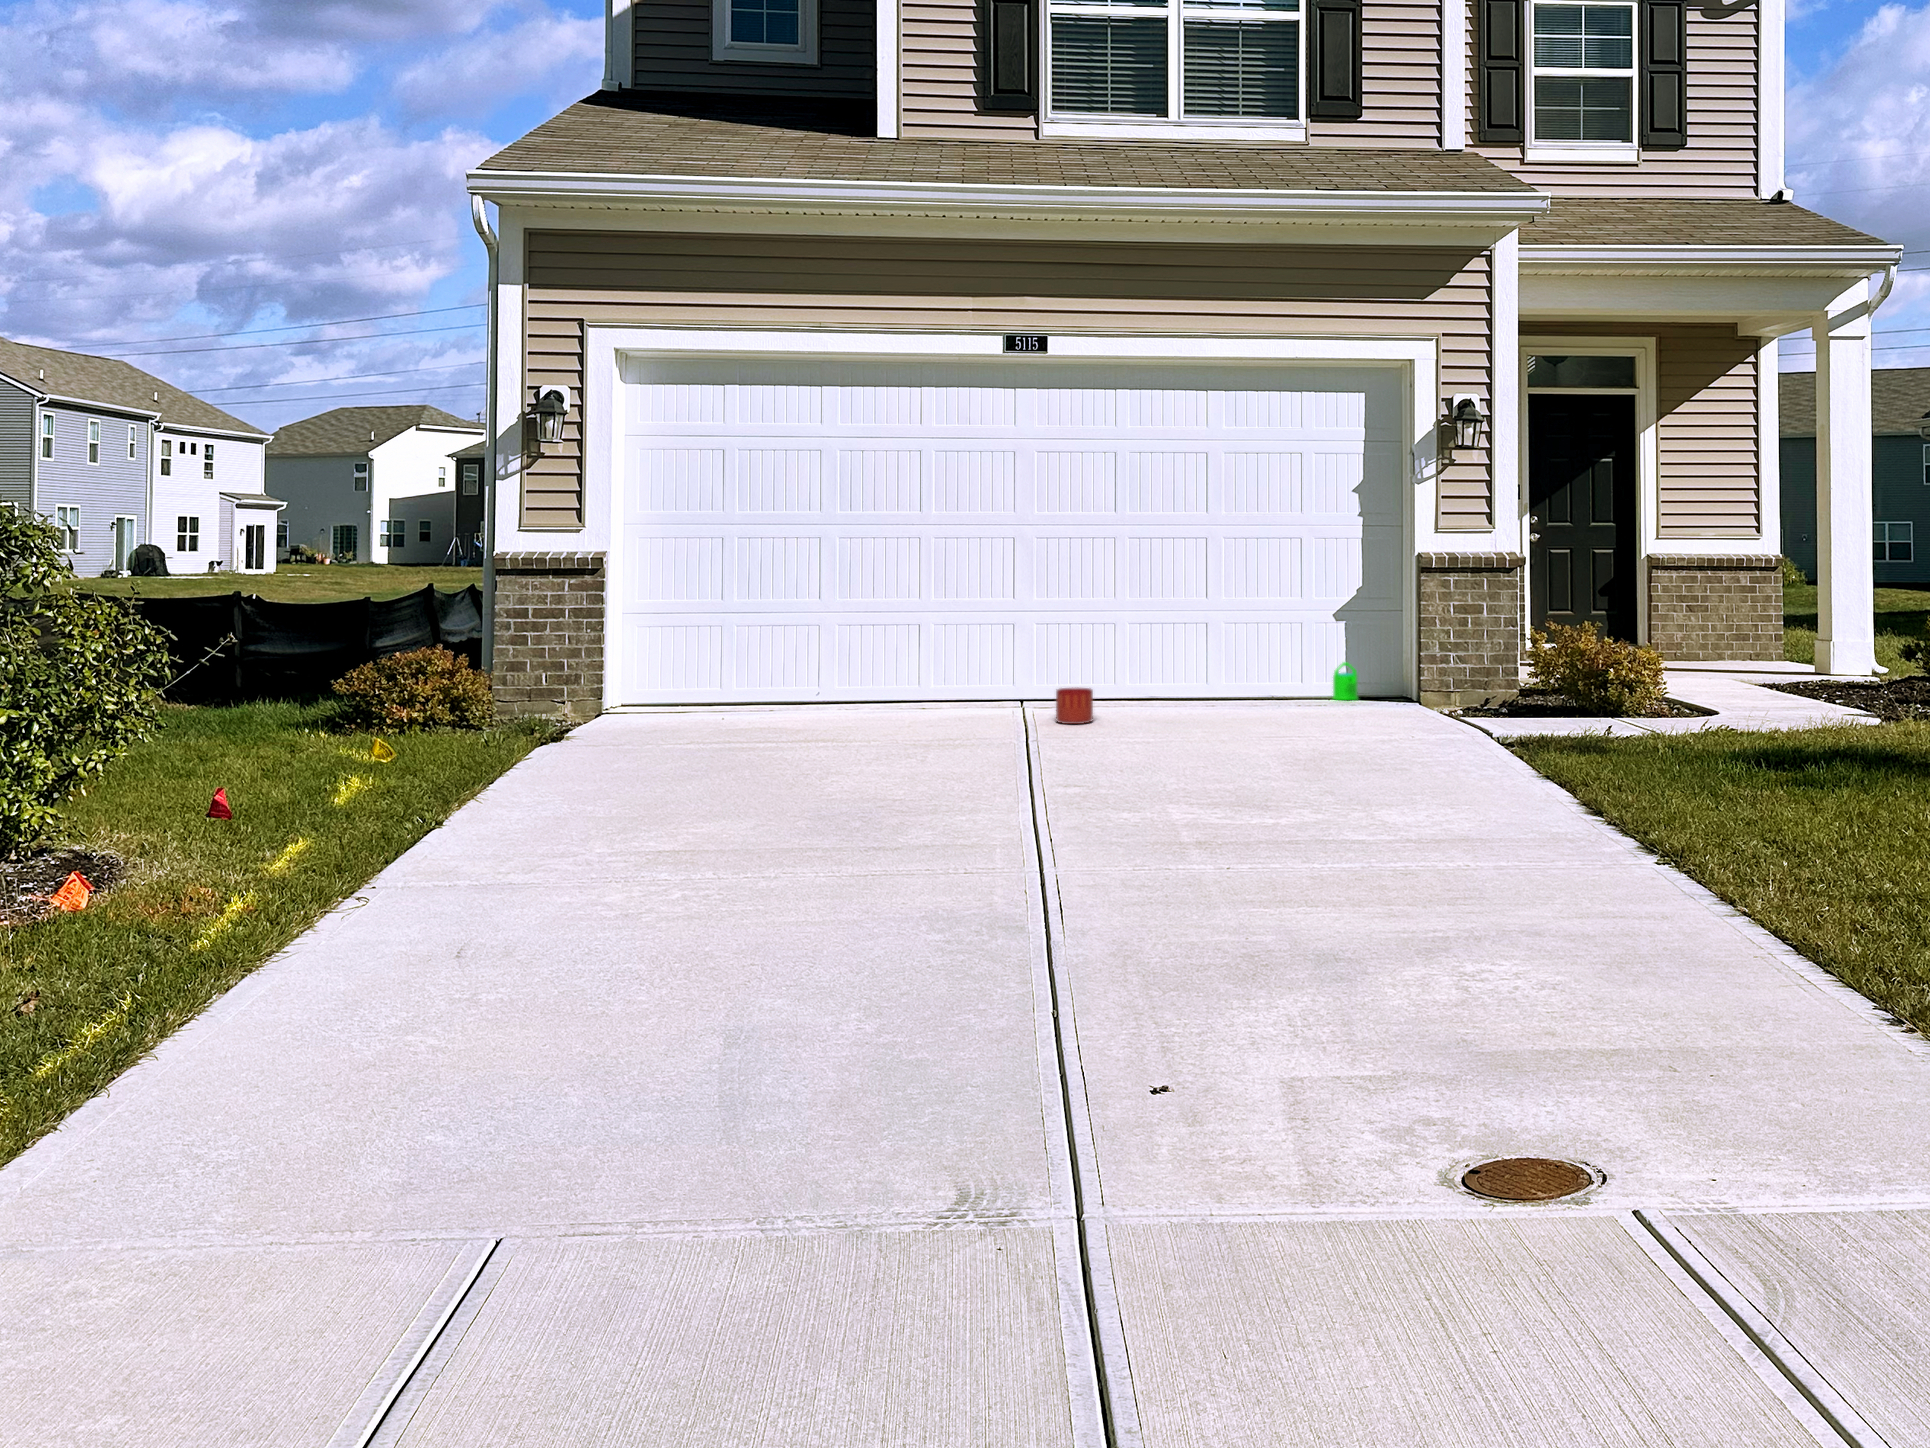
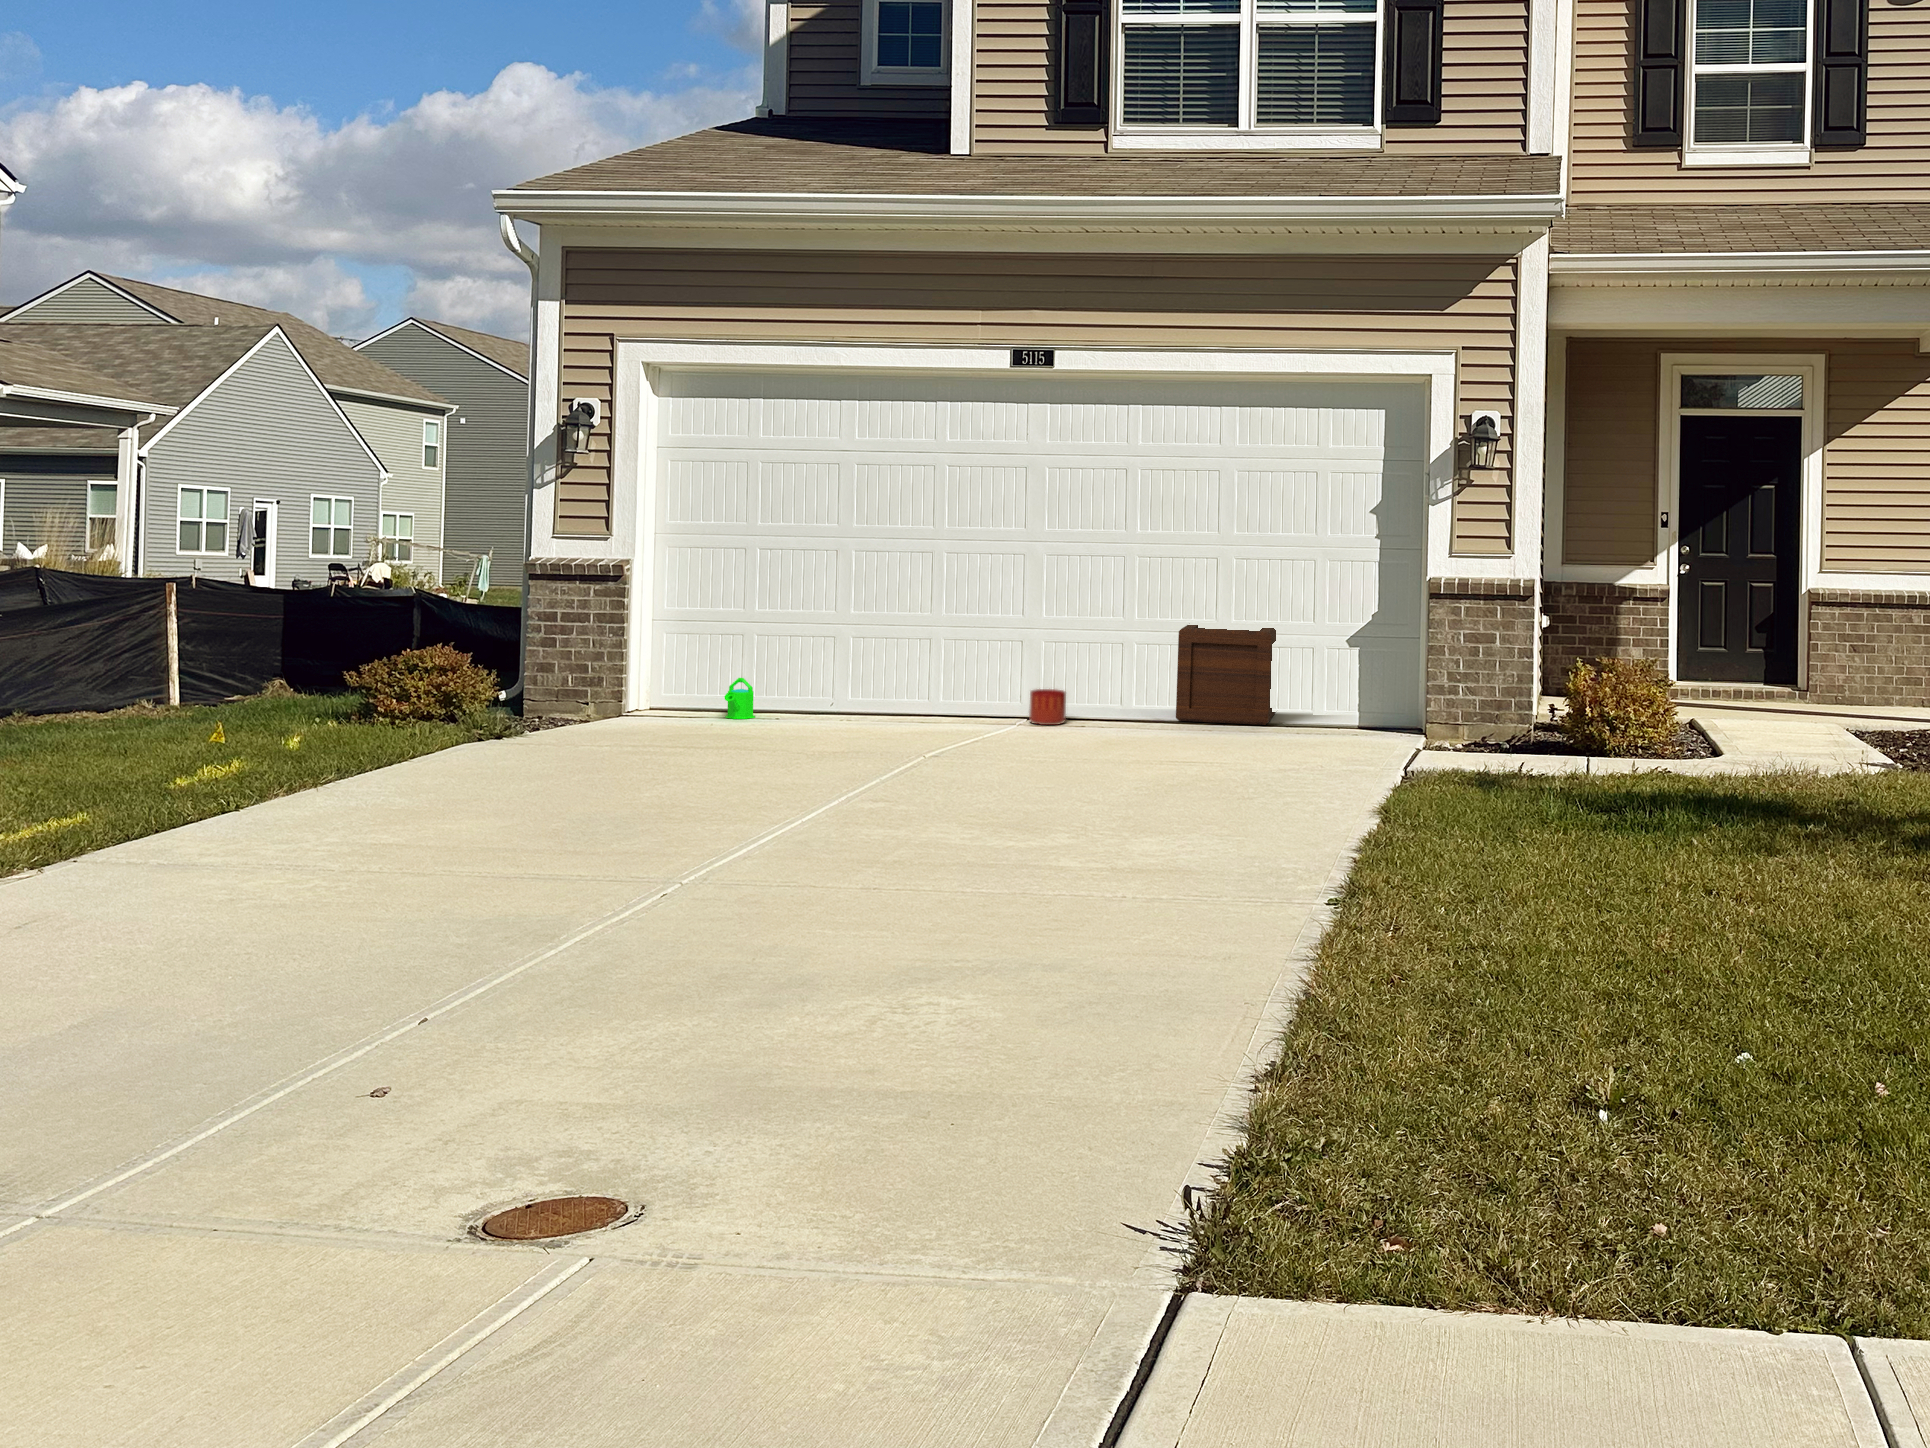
wooden crate: none [1179,610,1285,711] -> present [1176,625,1276,725]
watering can: present [1333,662,1358,700] -> present [724,678,755,719]

